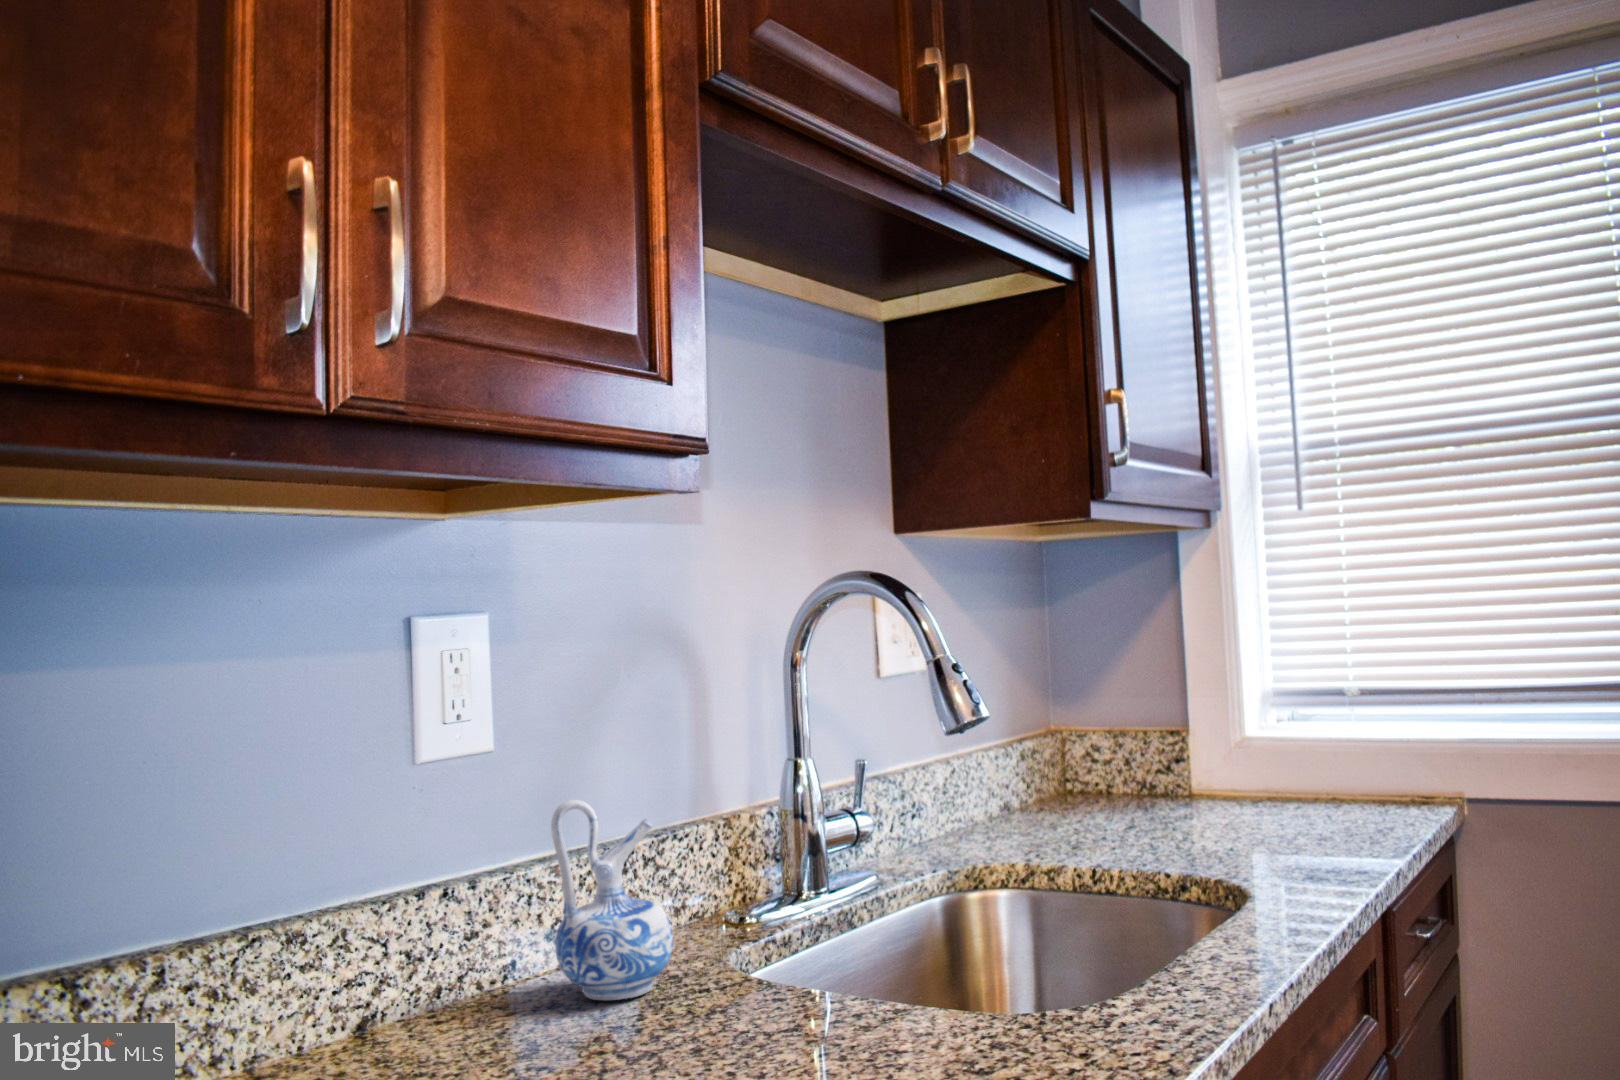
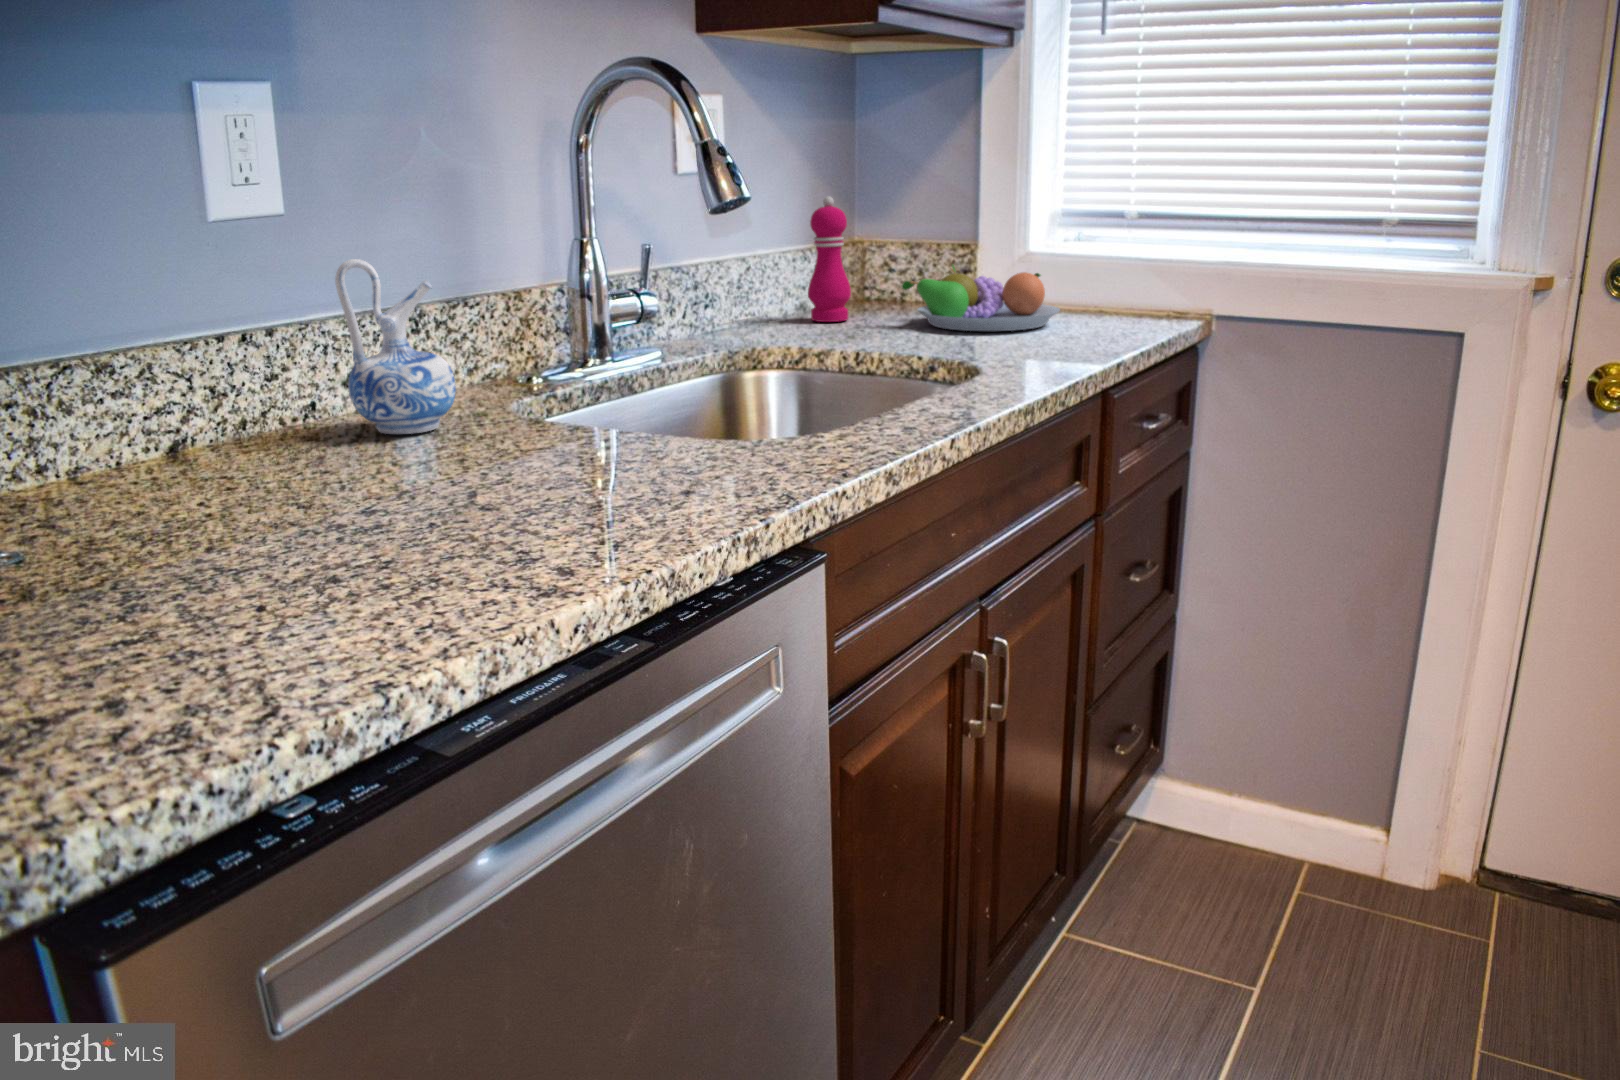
pepper mill: none [1015,694,1064,828] -> present [808,196,851,322]
fruit bowl: none [1123,759,1307,835] -> present [902,265,1060,331]

